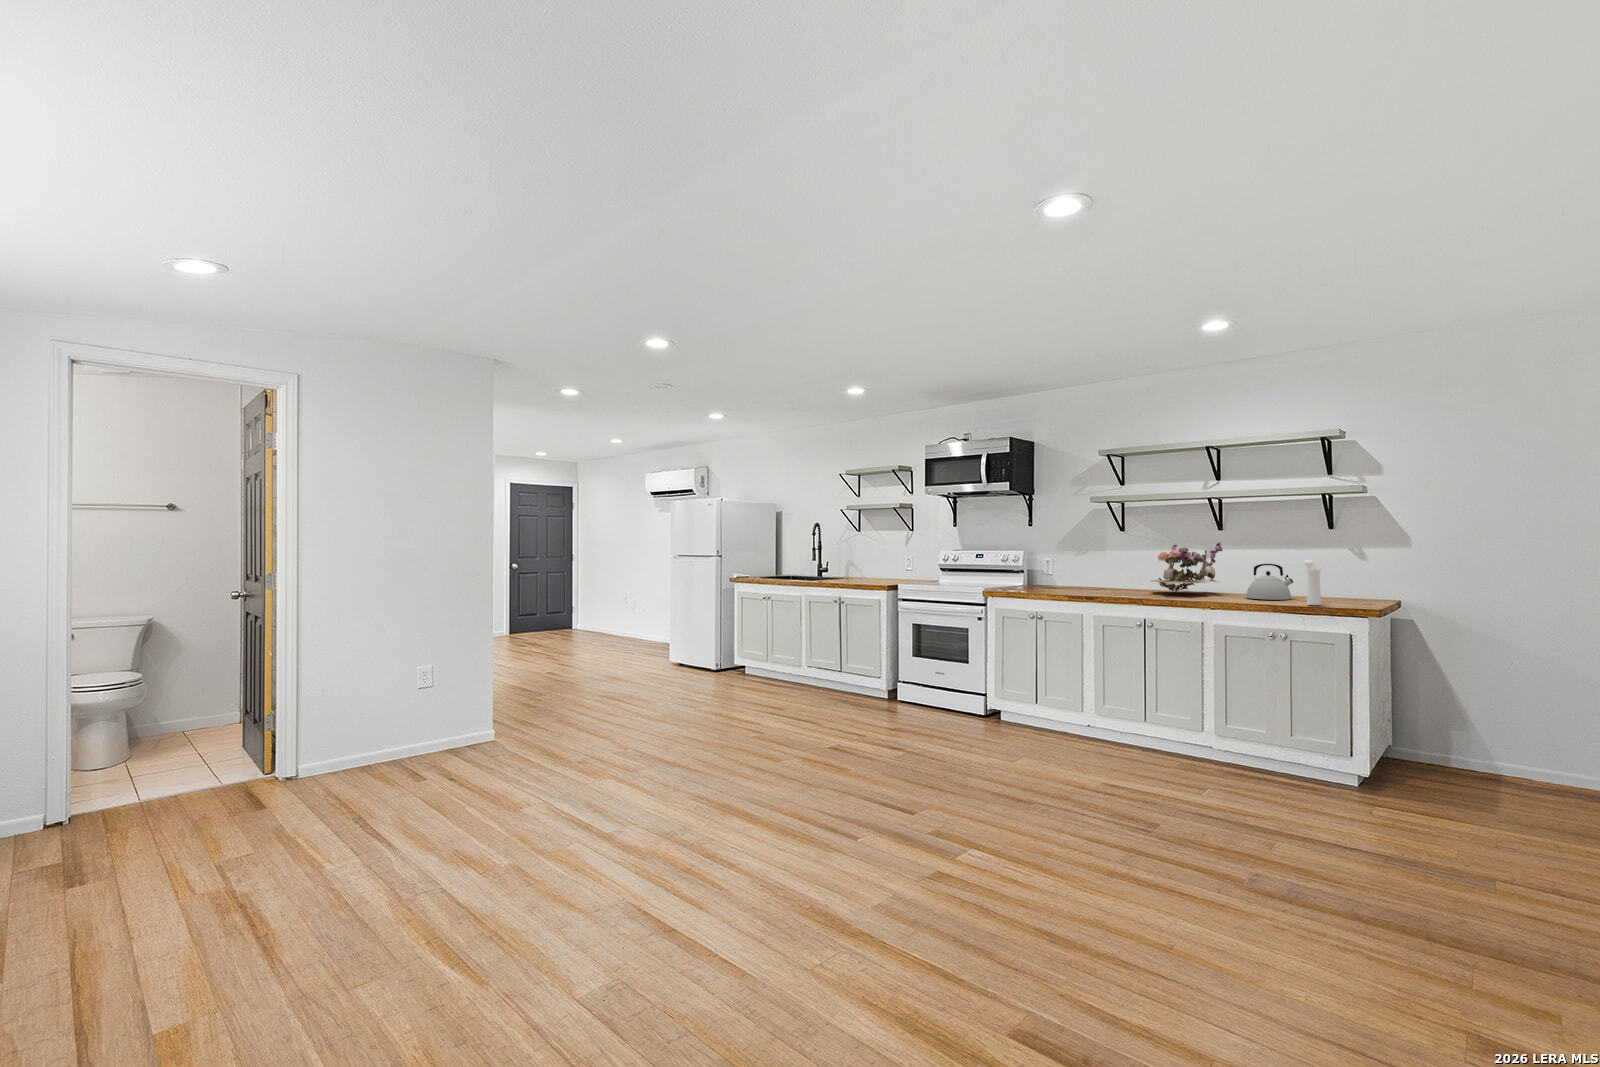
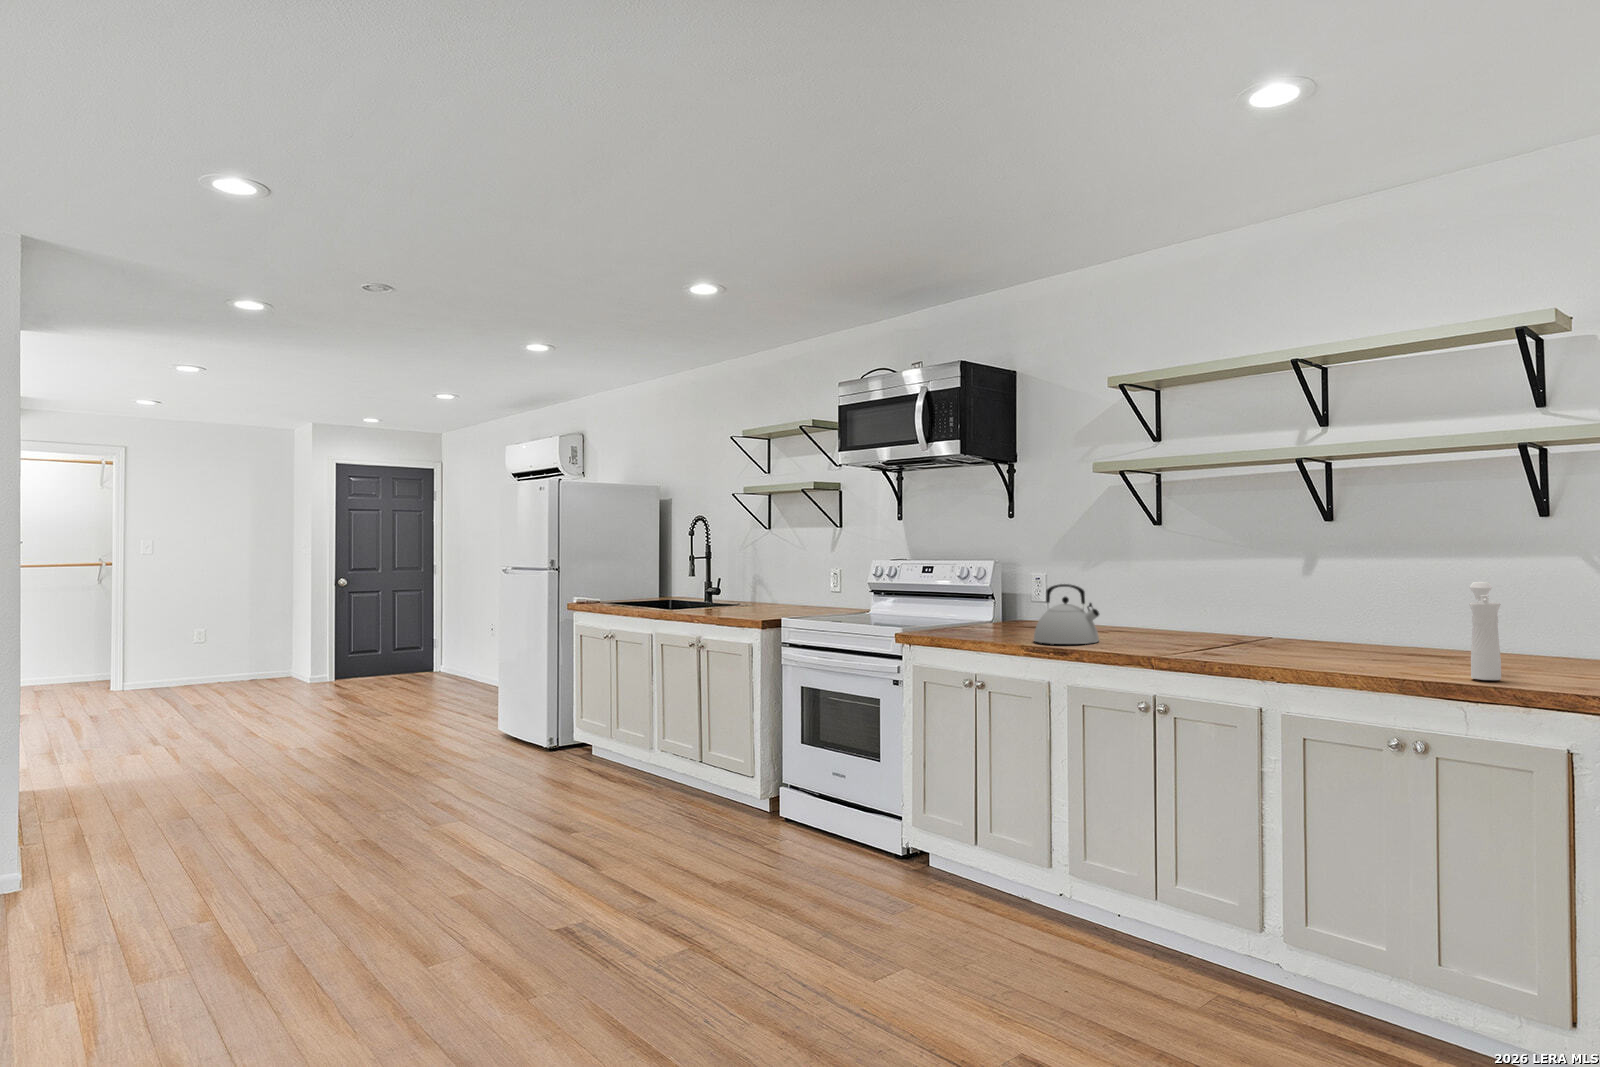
flower arrangement: present [1151,541,1222,593] -> none [1183,543,1321,644]
kettle: present [1246,564,1293,600] -> present [1034,584,1099,644]

